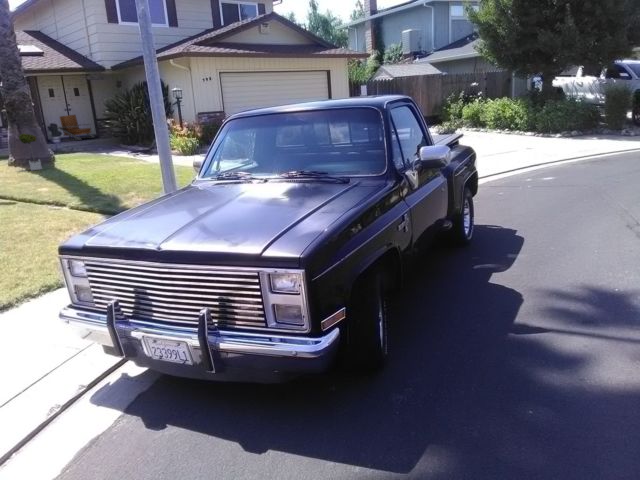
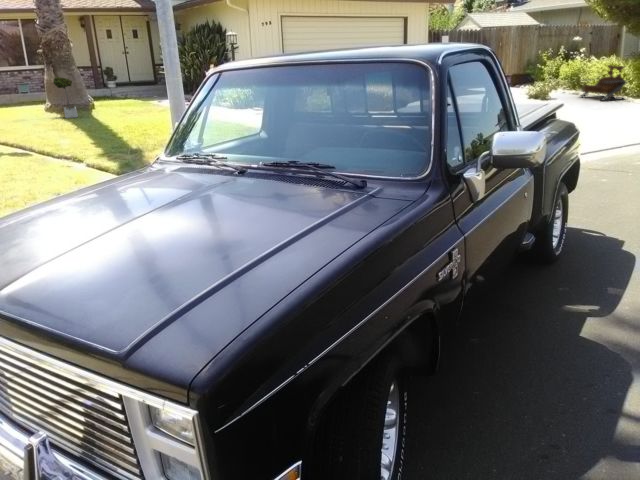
lounge chair: present [58,115,94,141] -> present [580,65,627,101]

